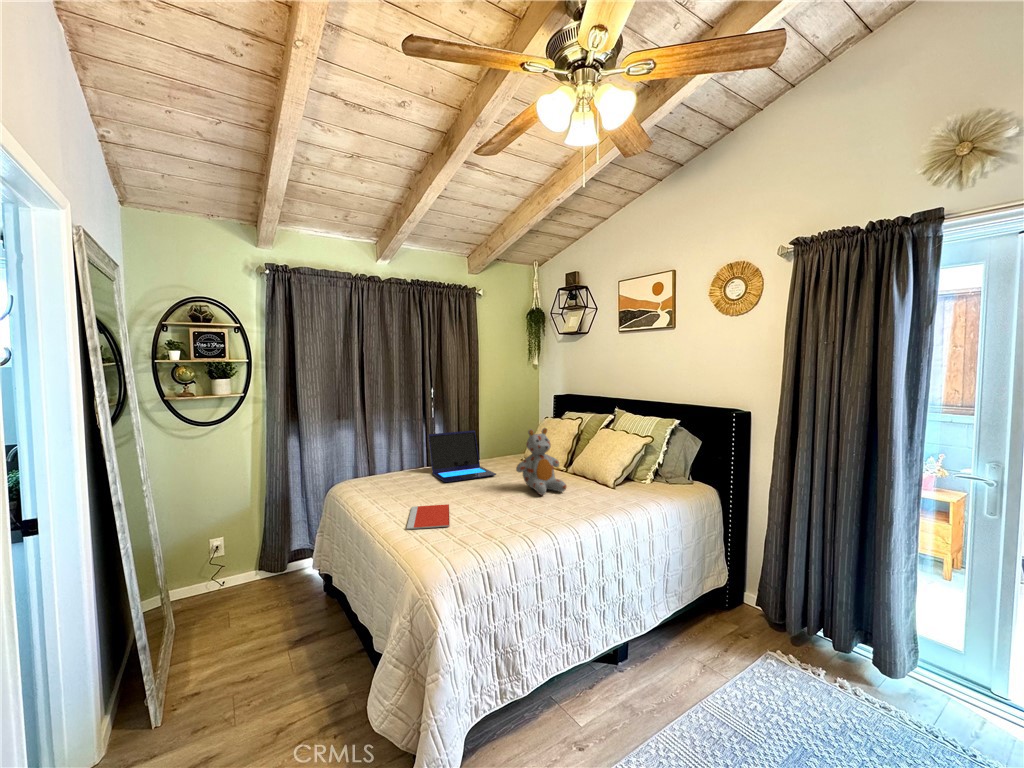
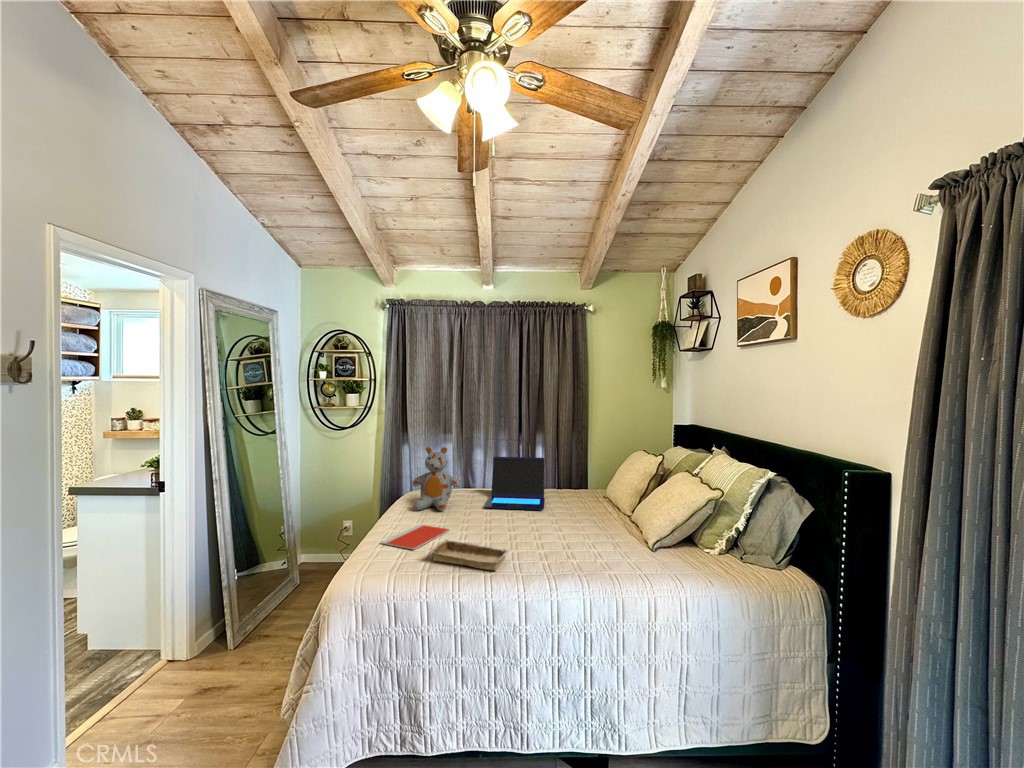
stuffed bear: present [516,428,566,495] -> present [413,447,460,511]
tray: none [474,506,547,529] -> present [430,540,510,571]

